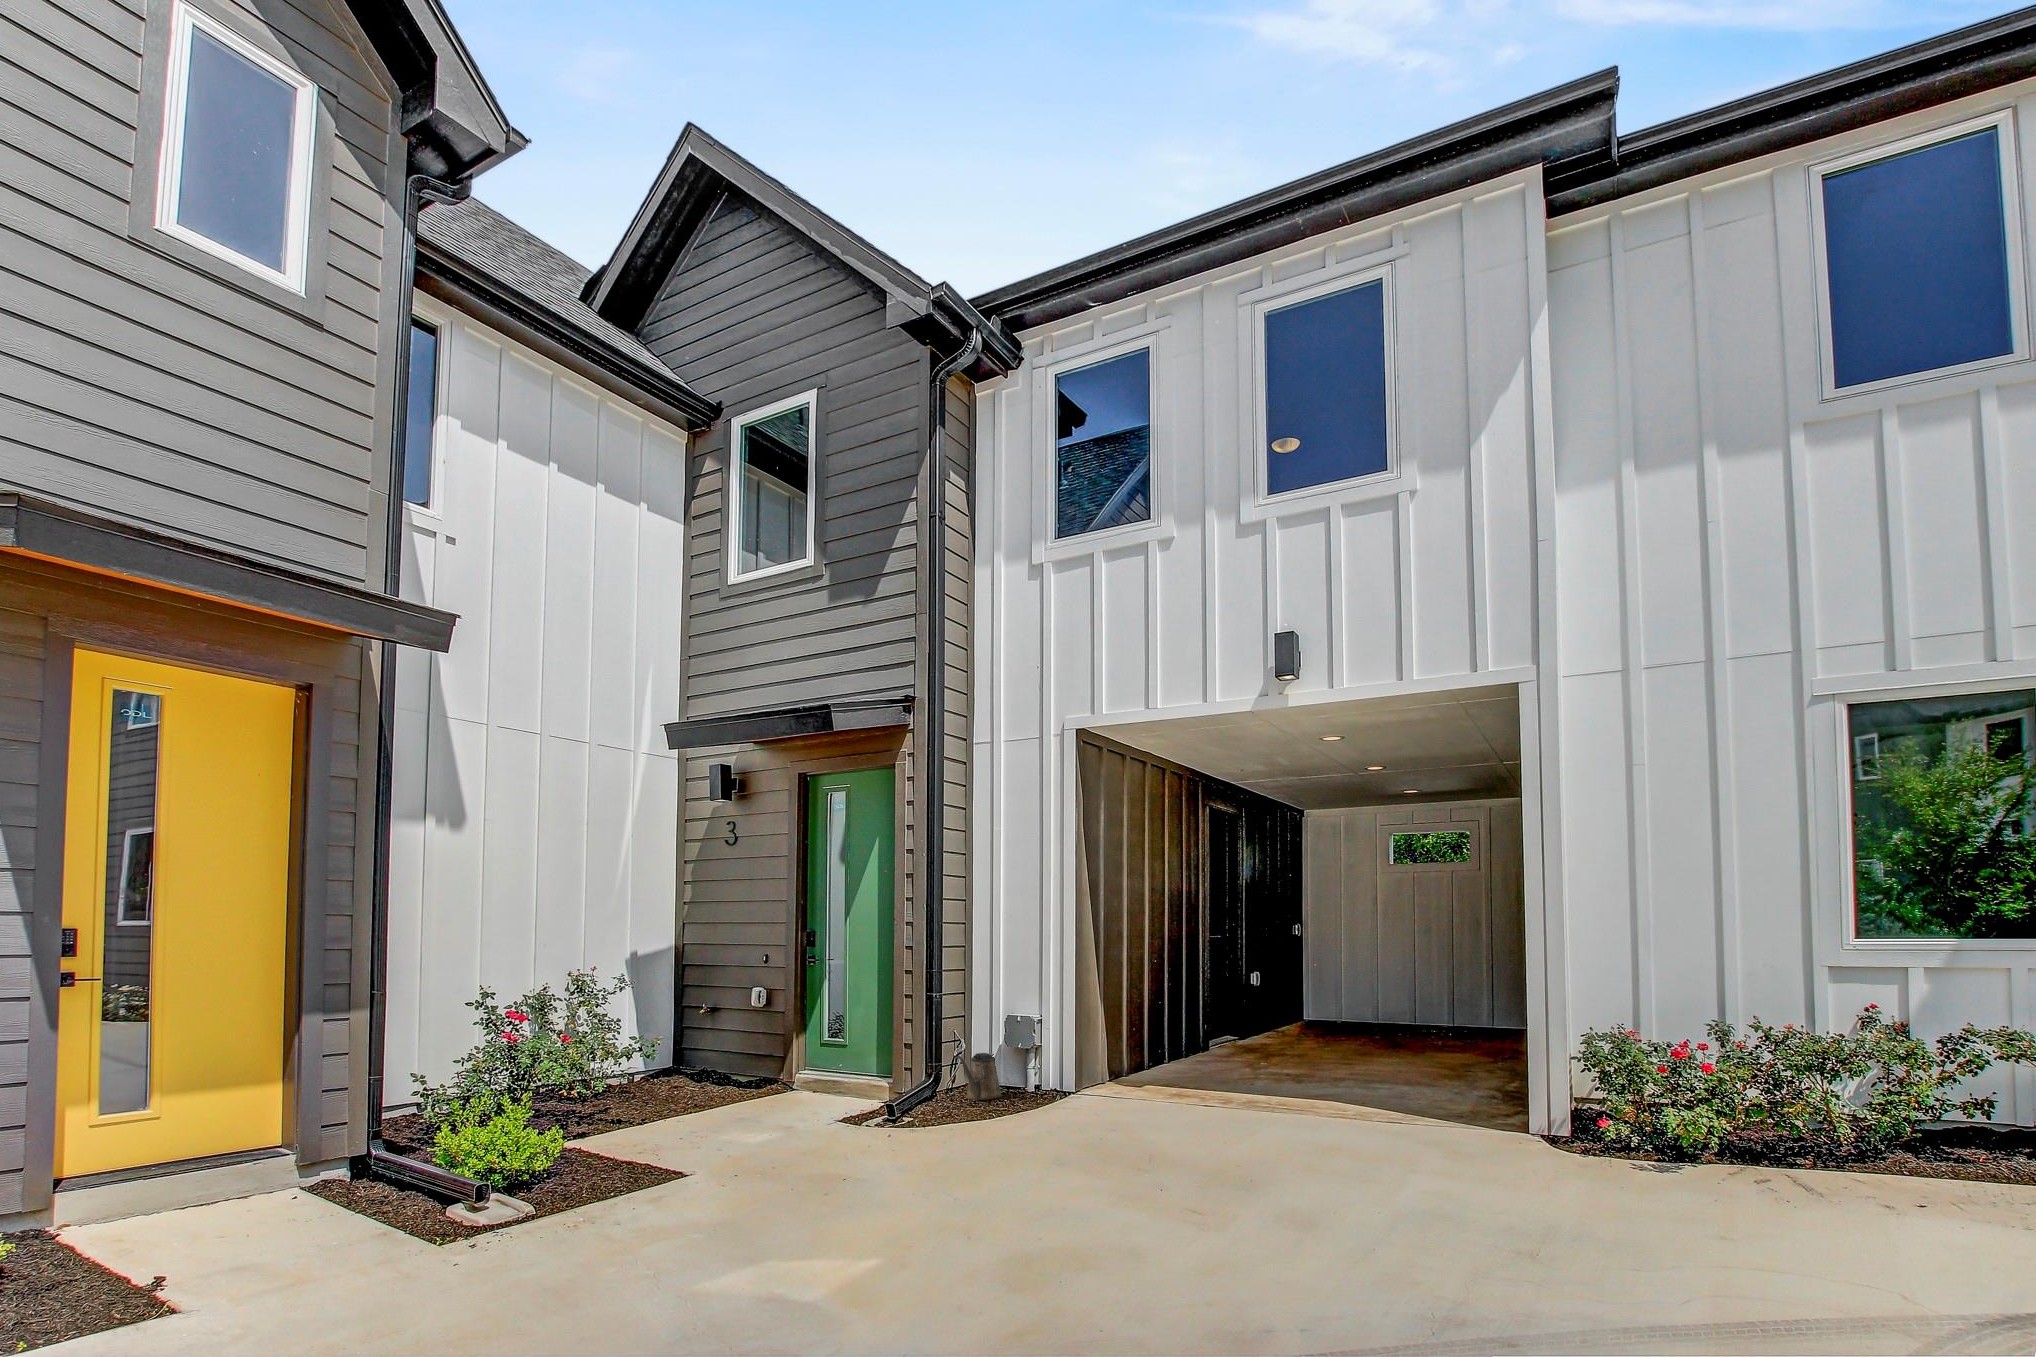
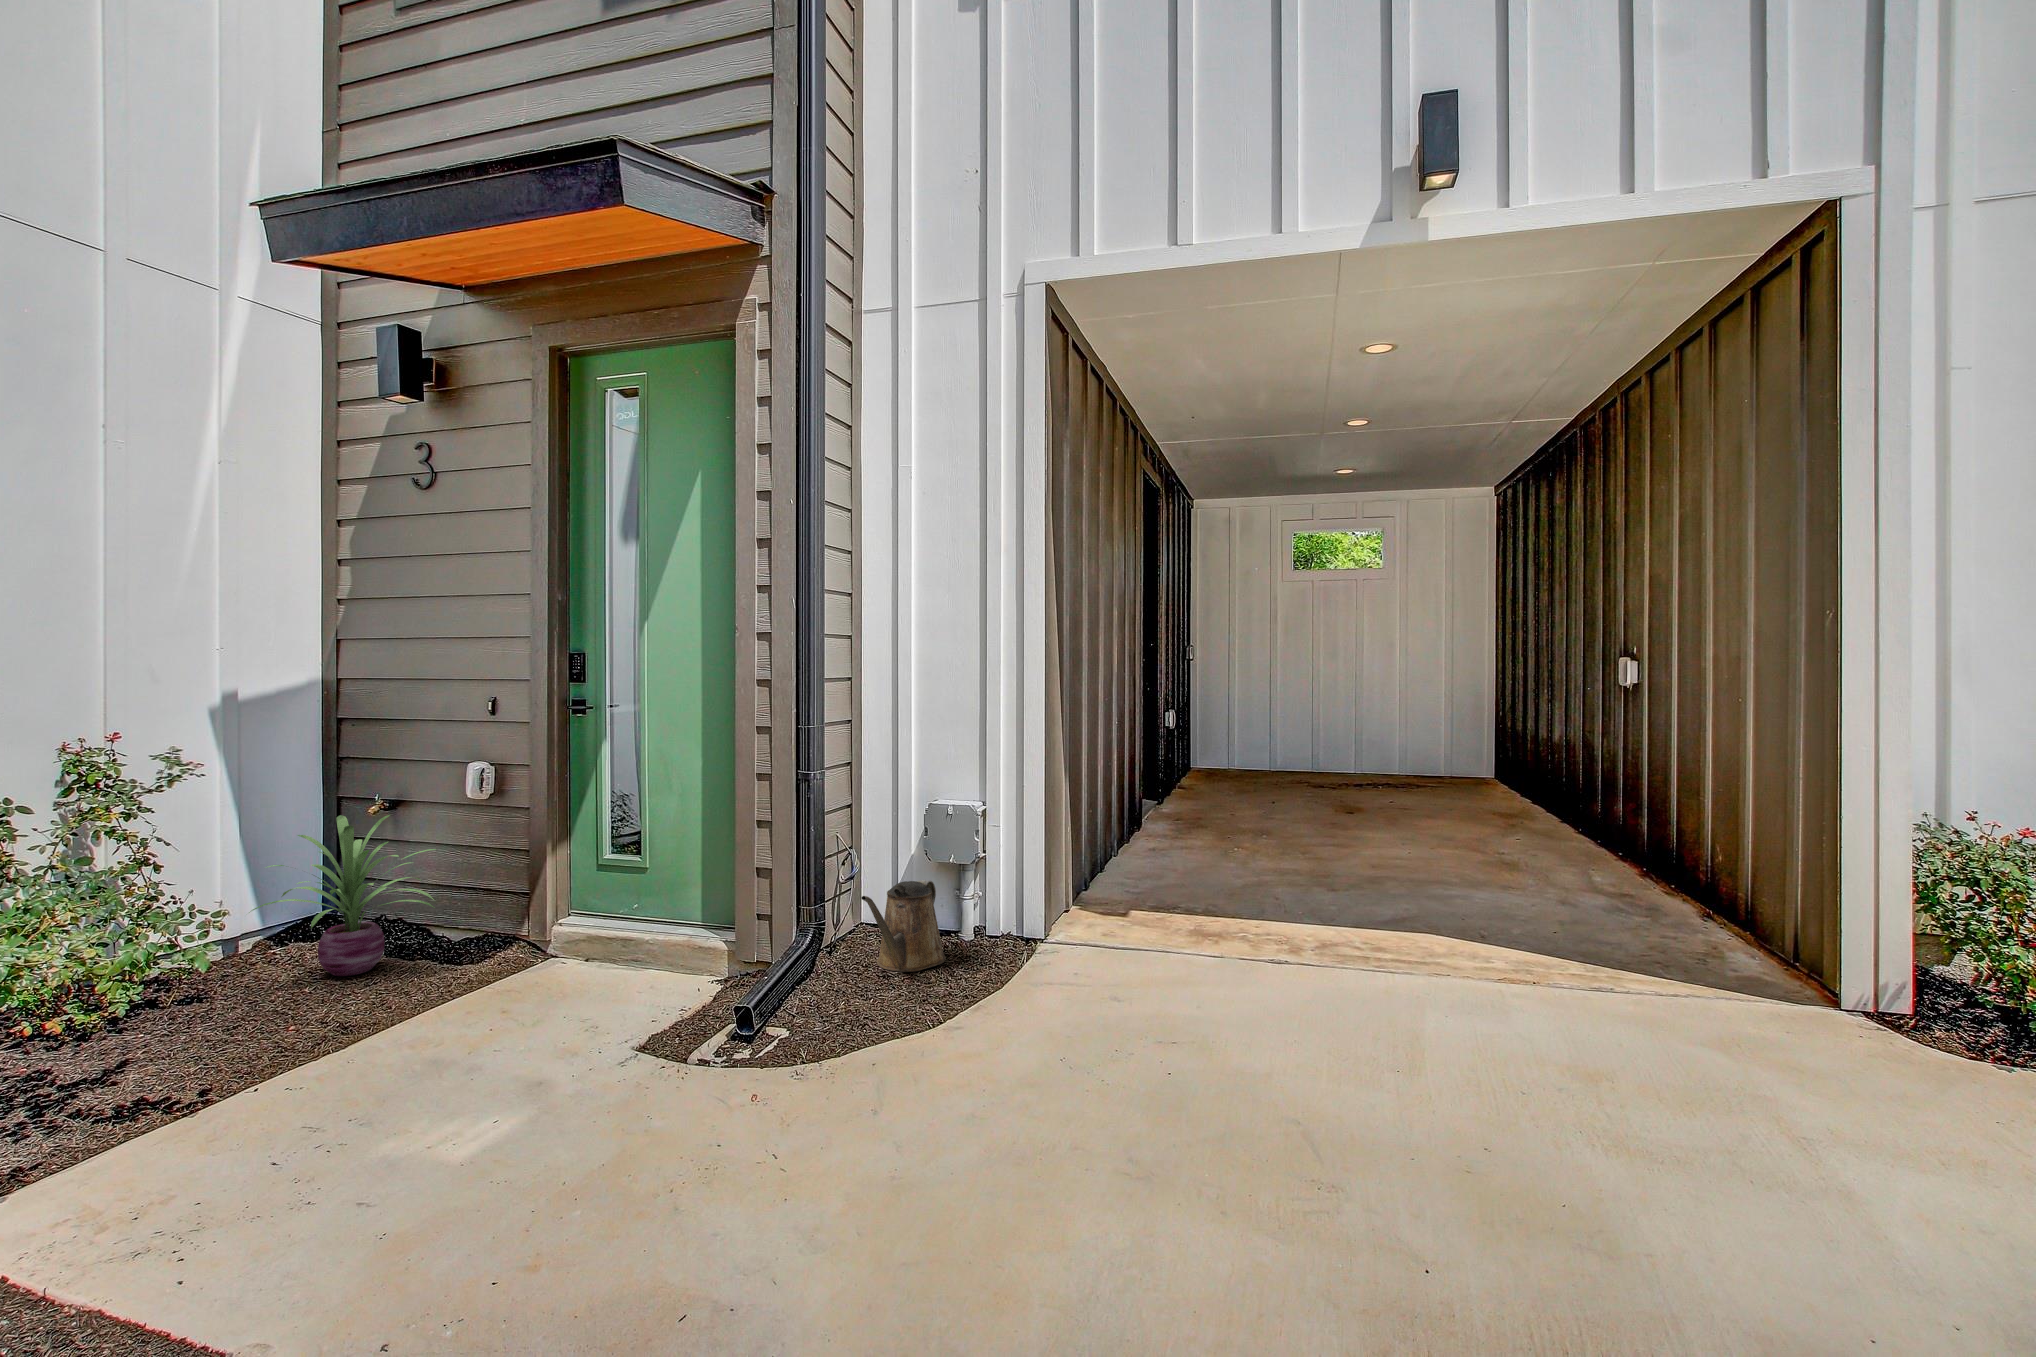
decorative plant: none [659,1016,744,1100] -> present [249,815,434,976]

